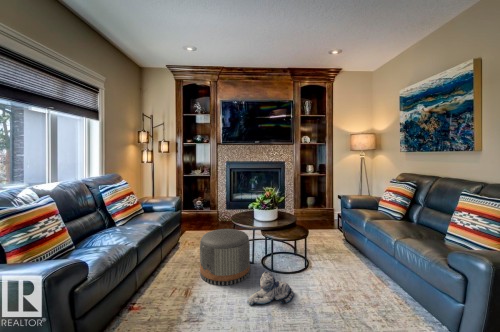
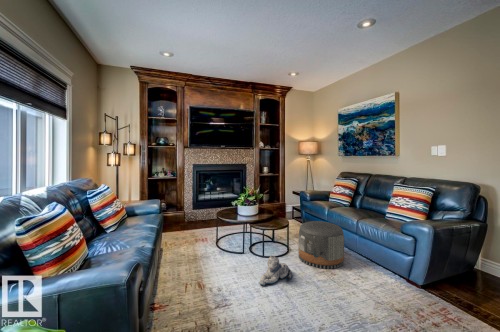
pouf: present [200,229,250,285] -> present [298,221,344,269]

